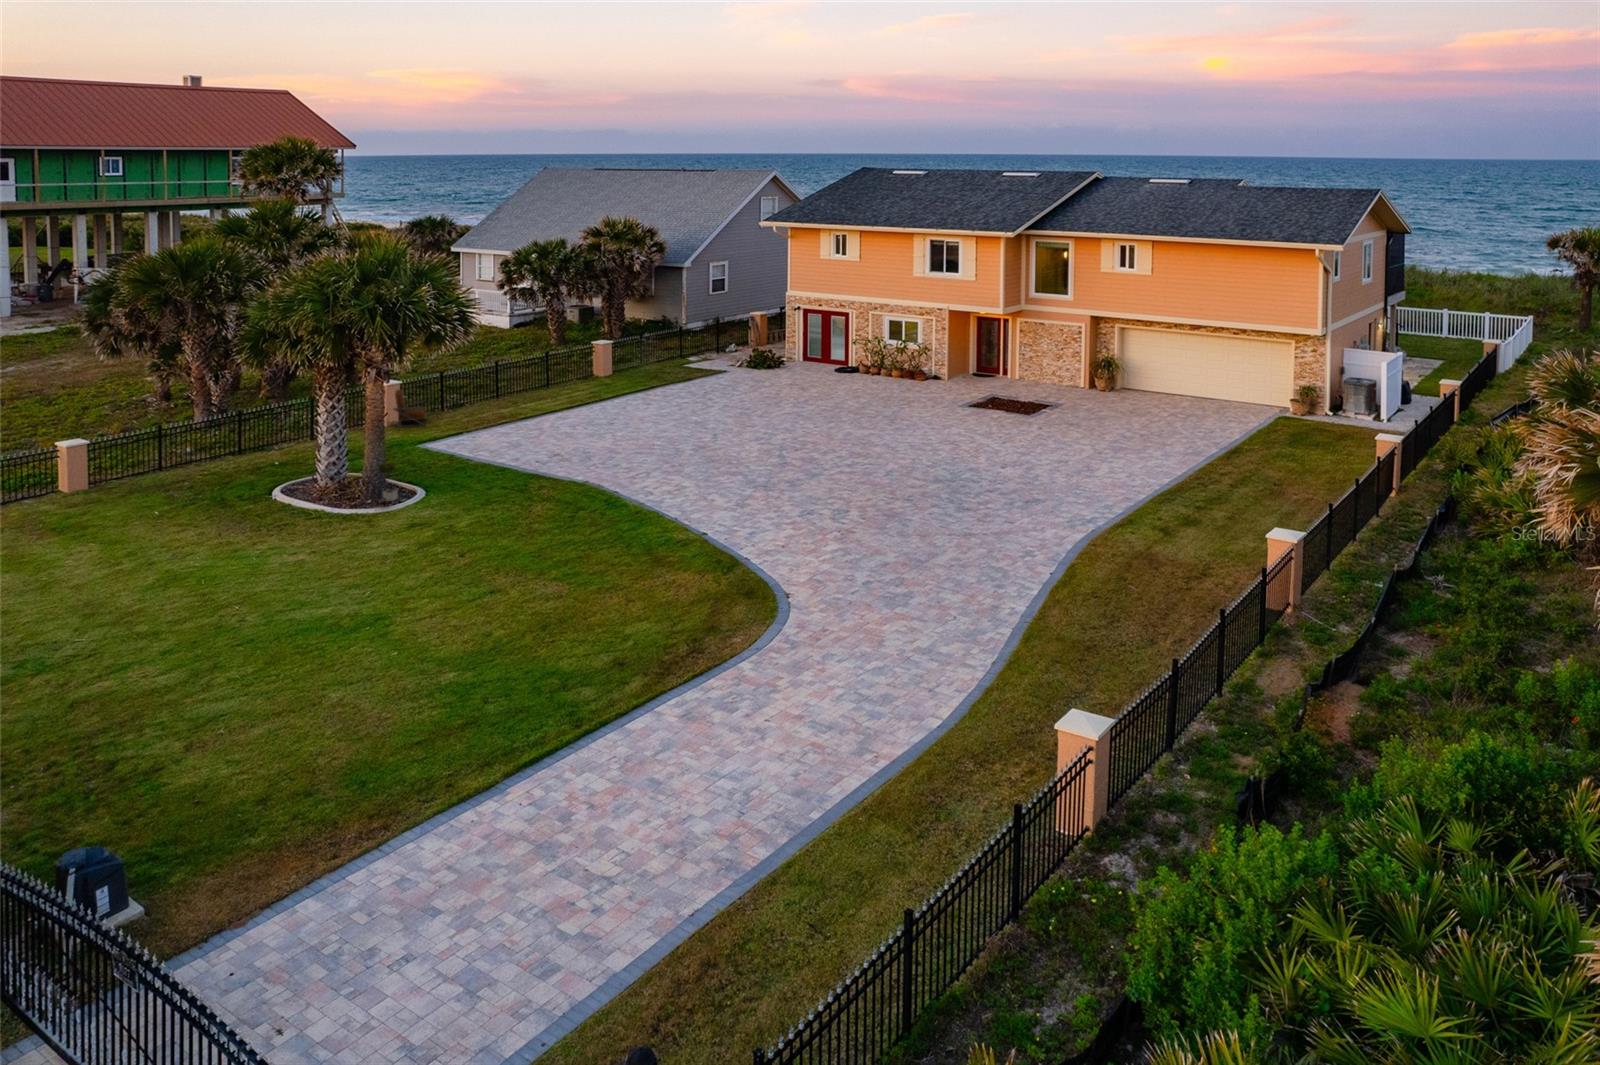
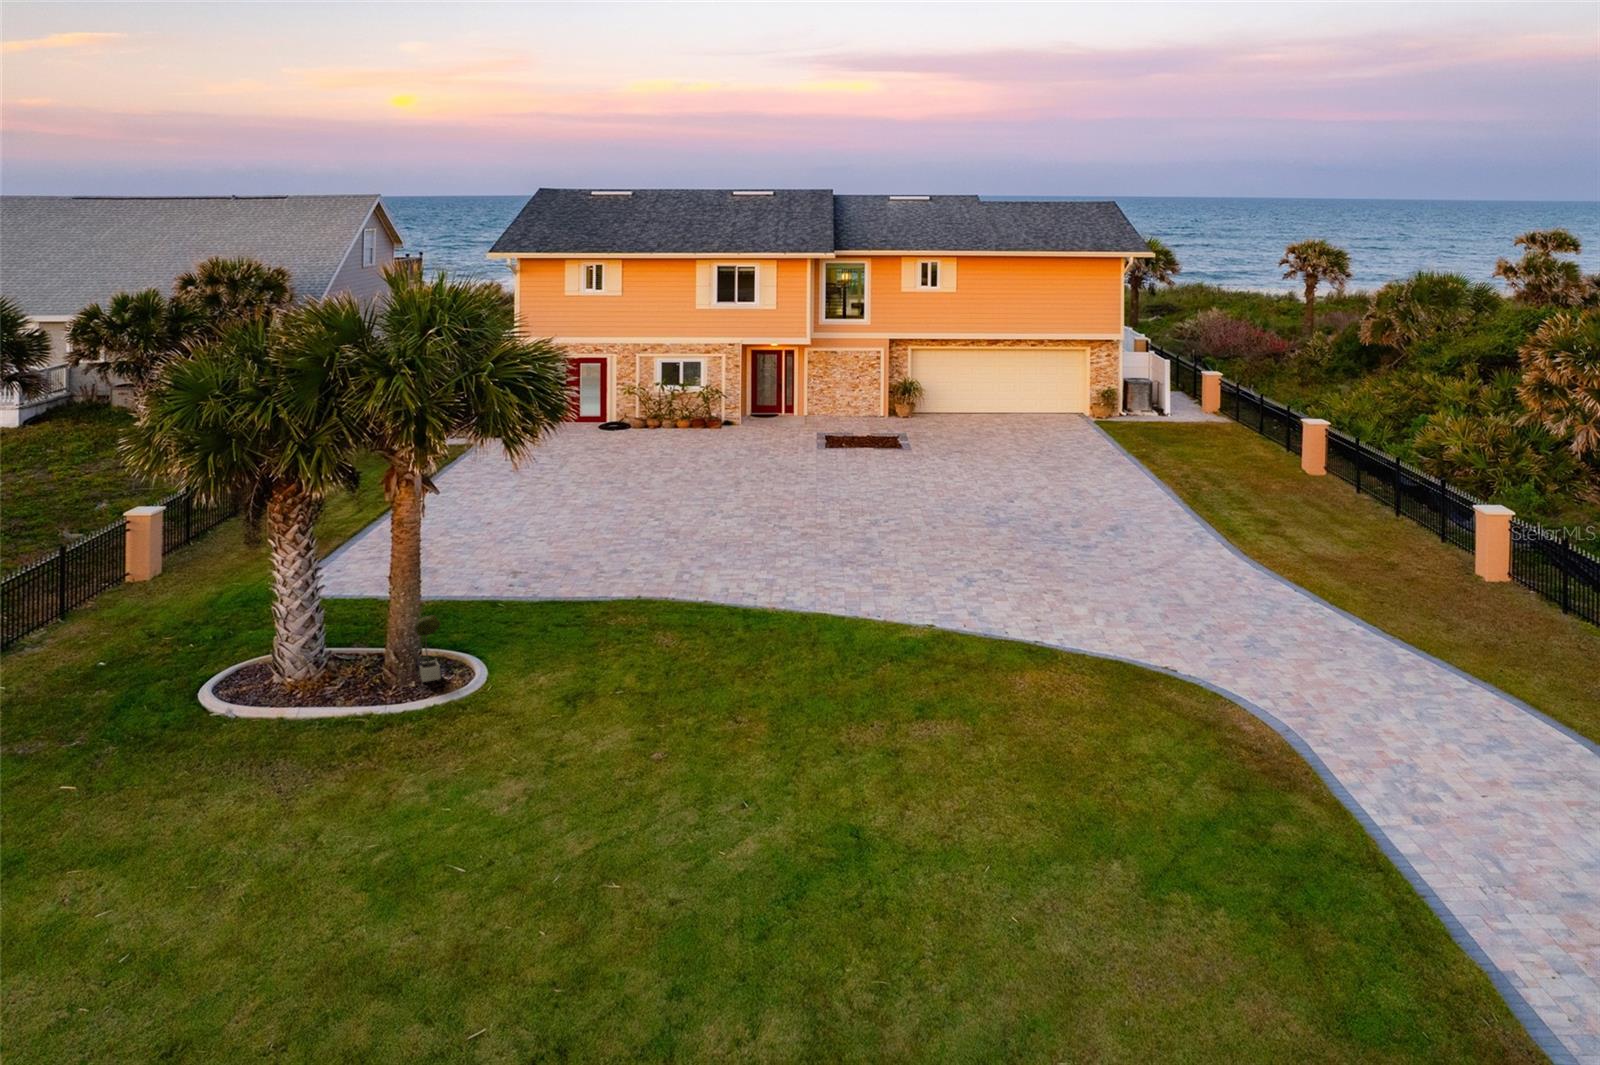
lounge chair: present [394,389,426,427] -> none [160,504,233,565]

